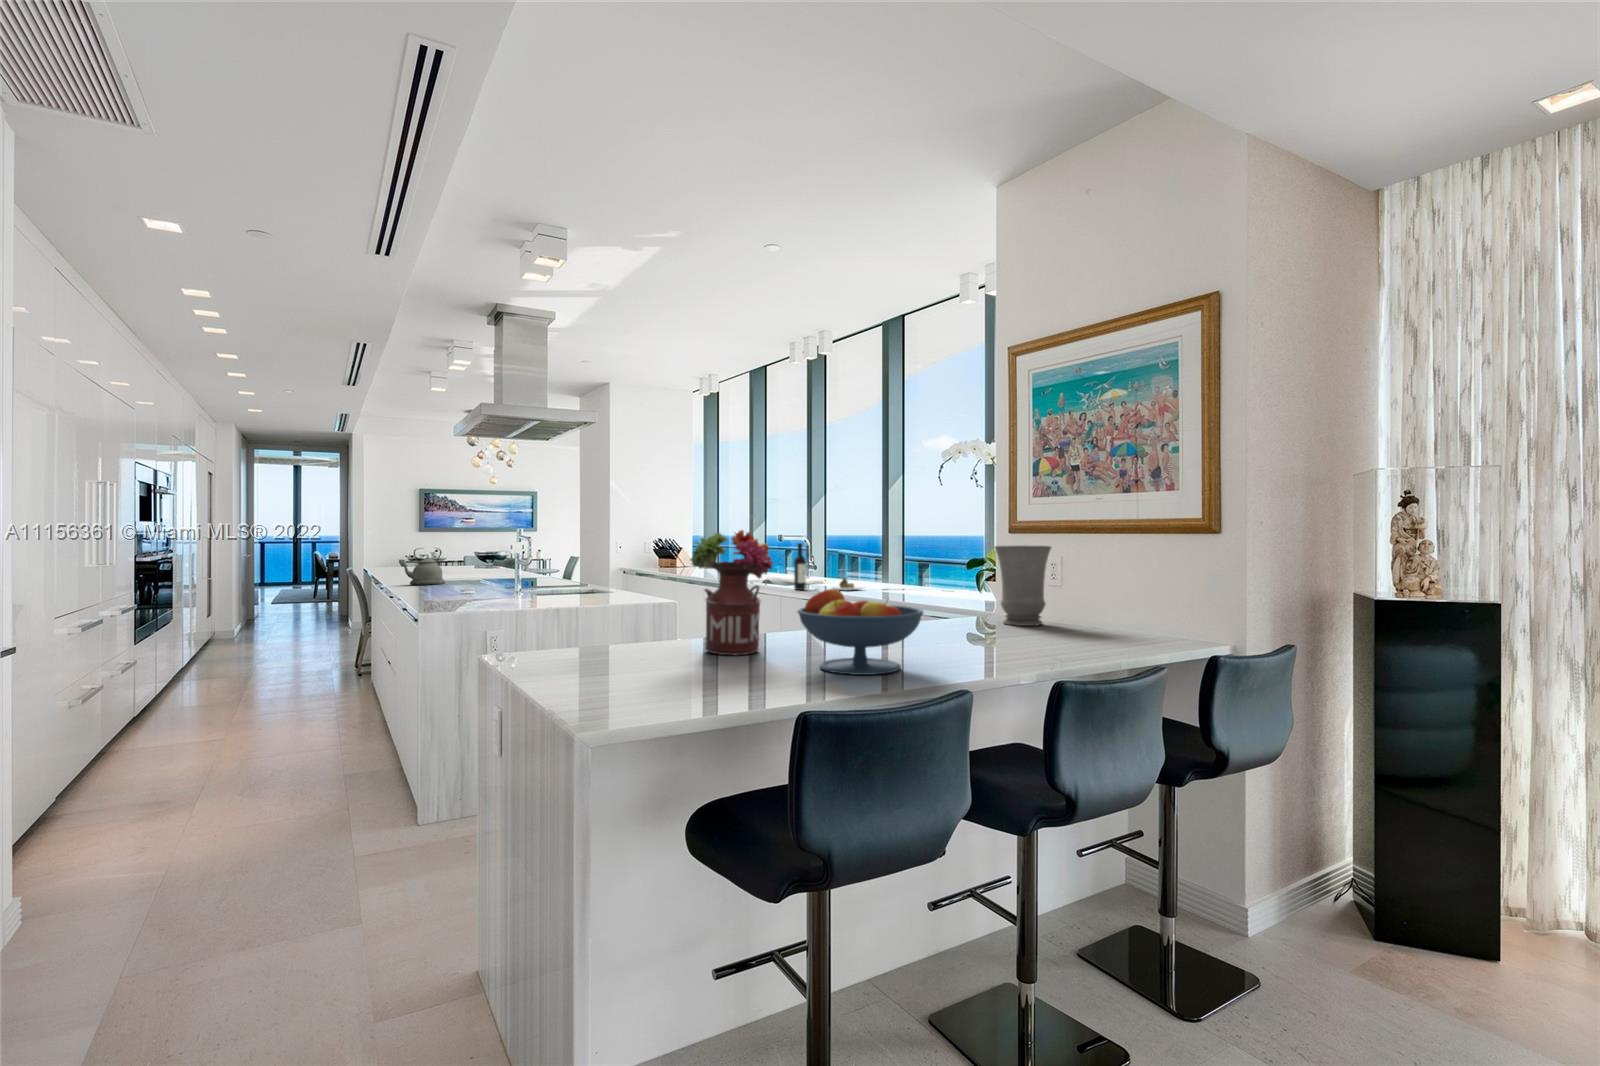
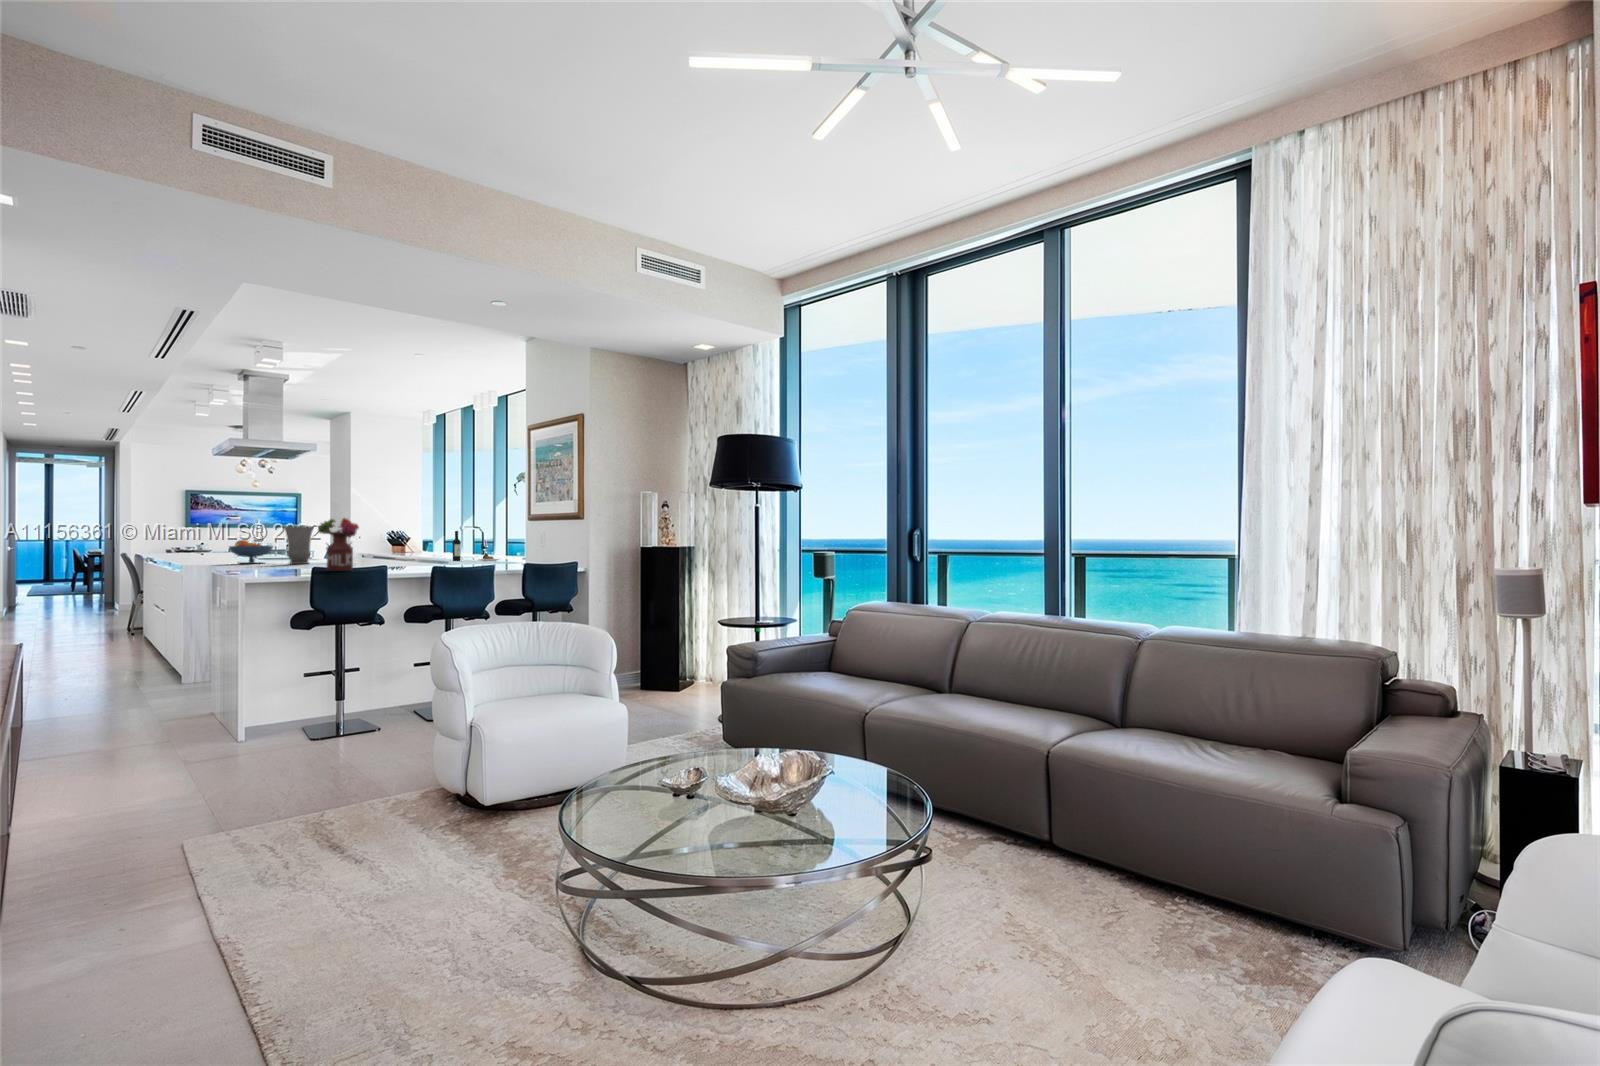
vase: present [995,546,1051,626] -> present [284,526,313,564]
kettle: present [400,548,445,585] -> none [171,535,206,561]
fruit bowl: present [797,589,923,675] -> present [229,540,273,564]

